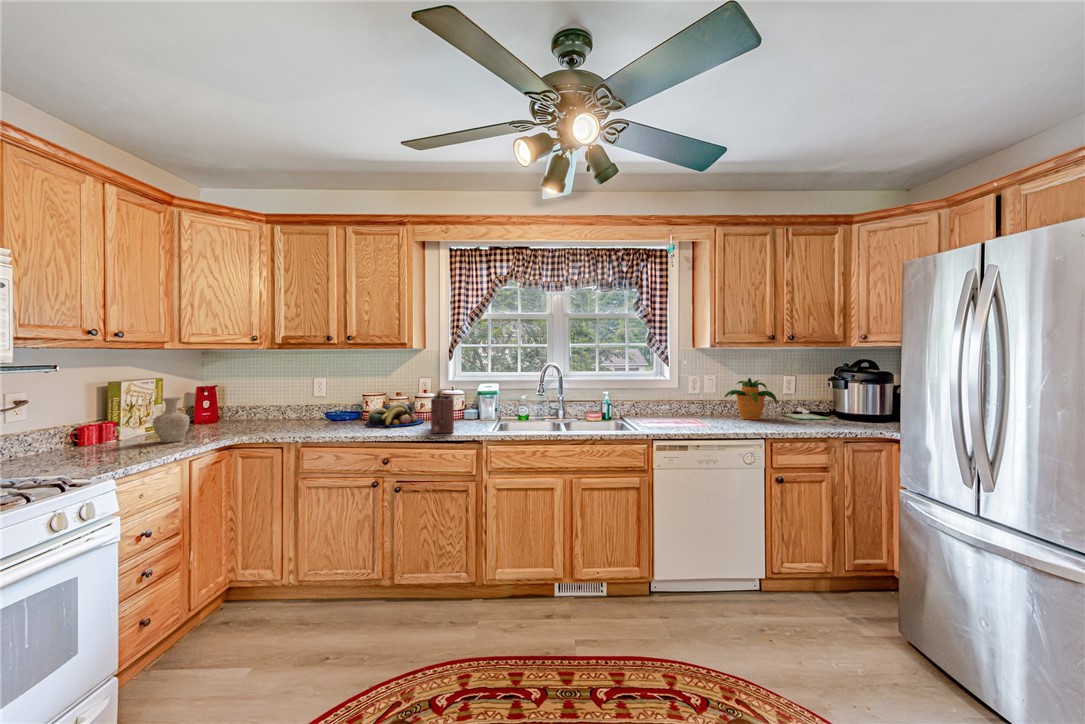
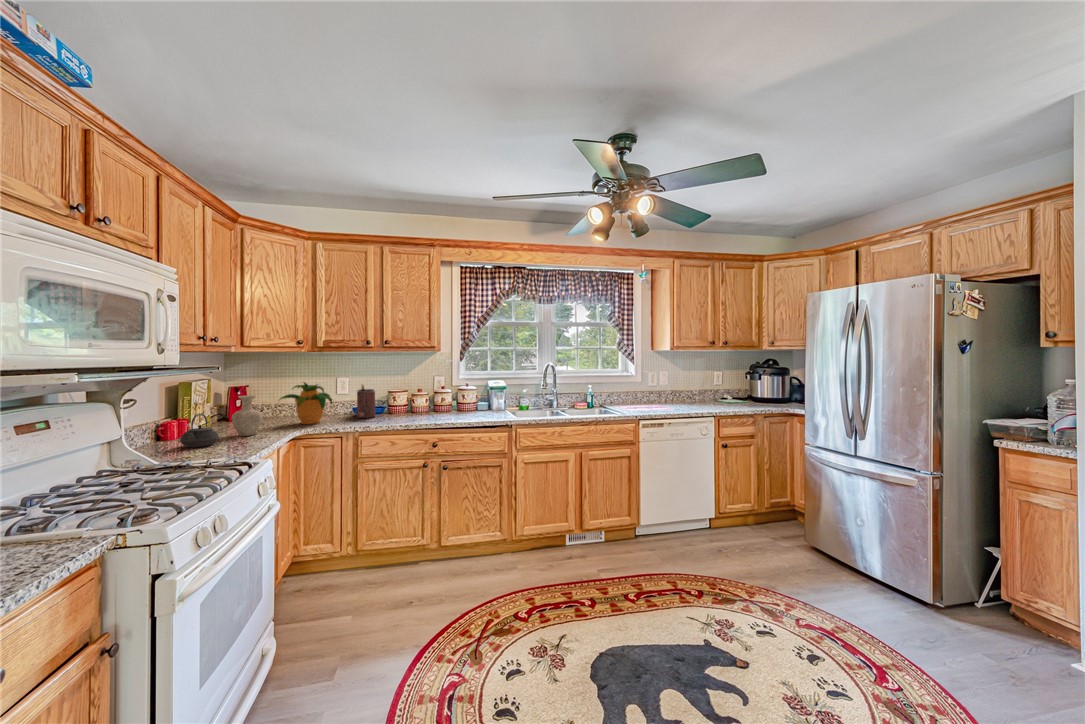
potted plant: present [725,378,777,420] -> present [280,382,333,424]
toaster: present [431,389,454,433] -> present [357,384,375,418]
fruit bowl: present [367,402,424,427] -> none [399,398,448,418]
teapot: none [71,417,120,456] -> present [180,414,219,447]

